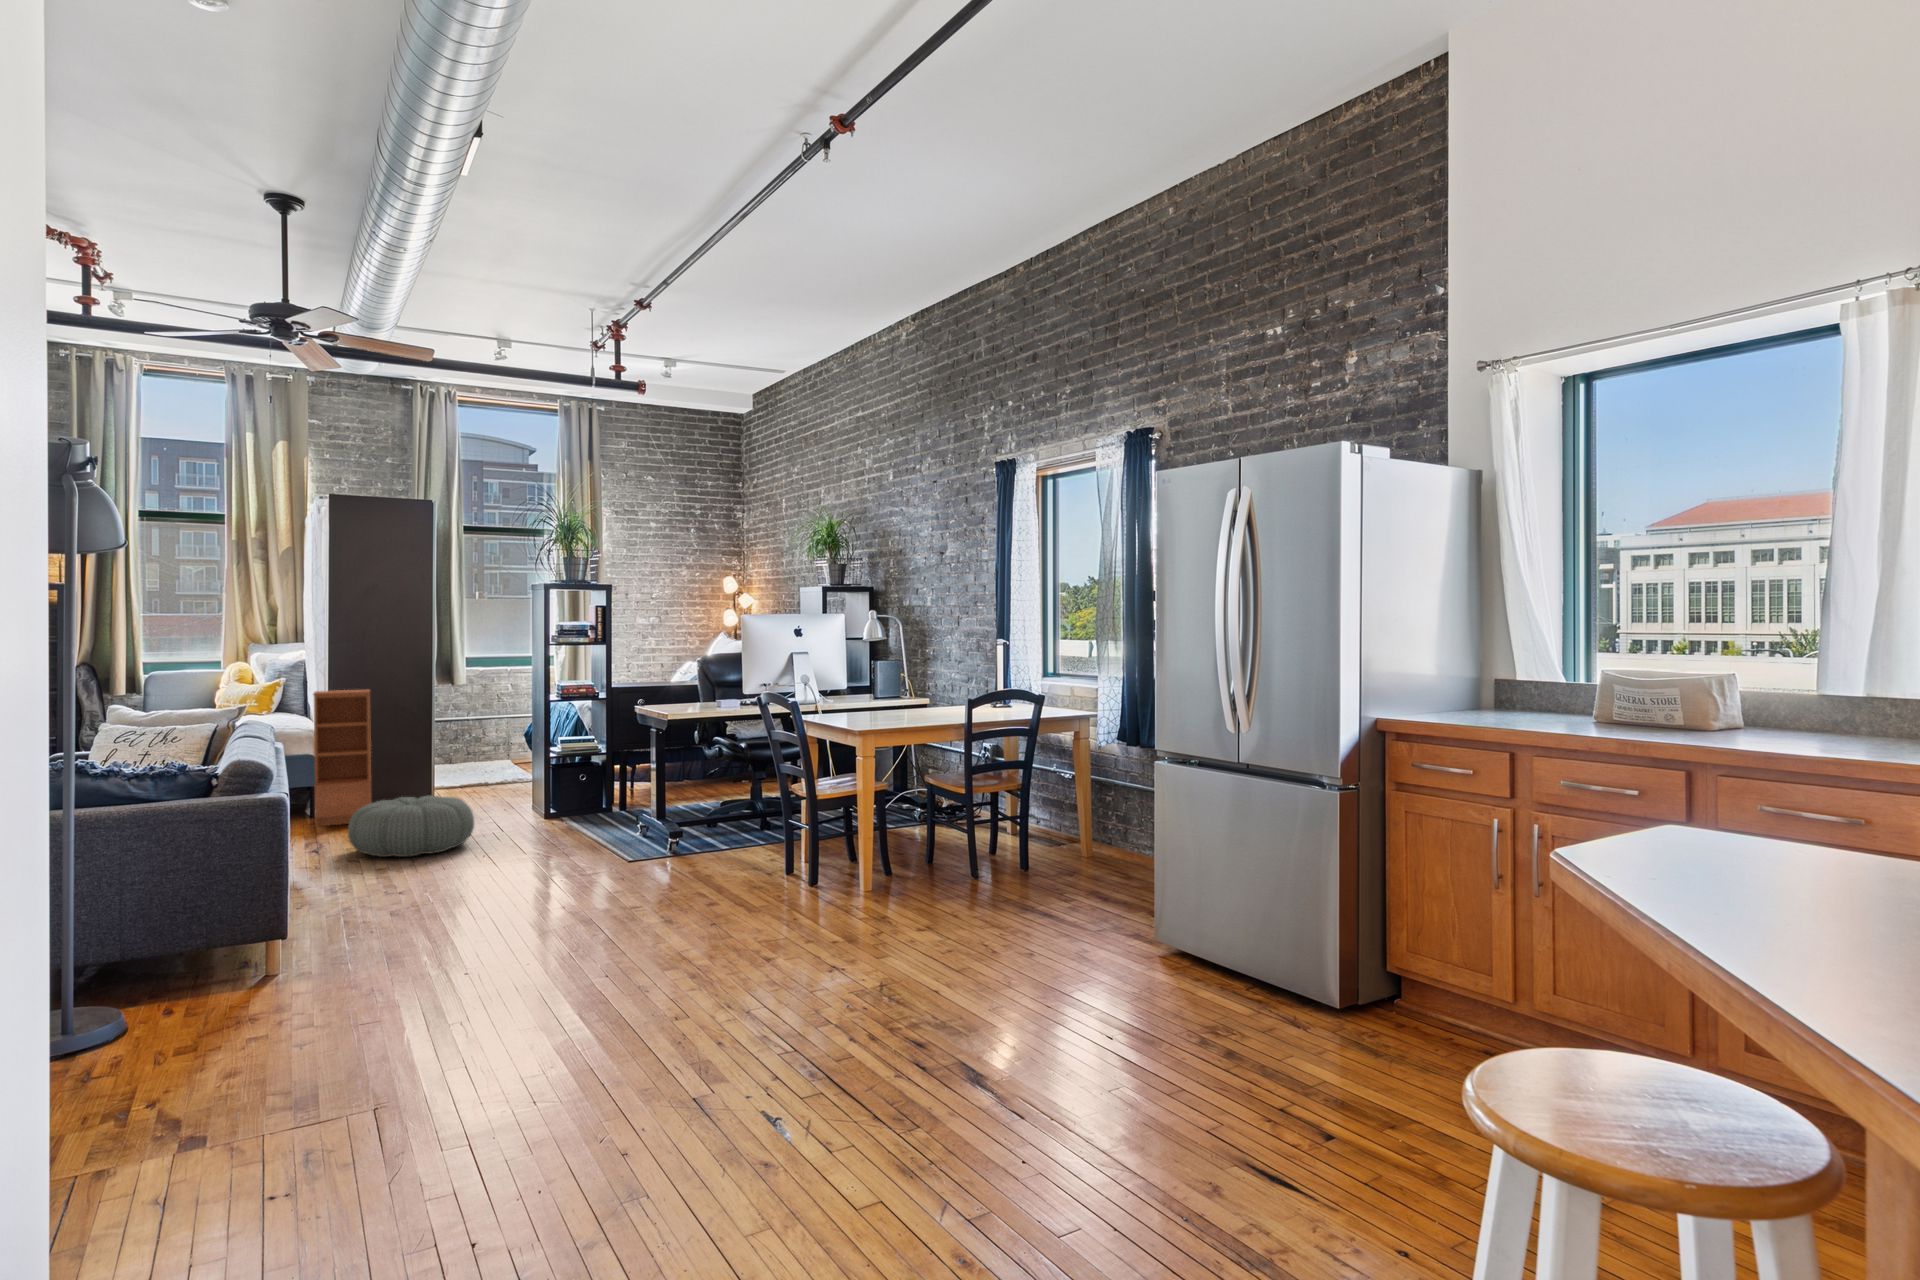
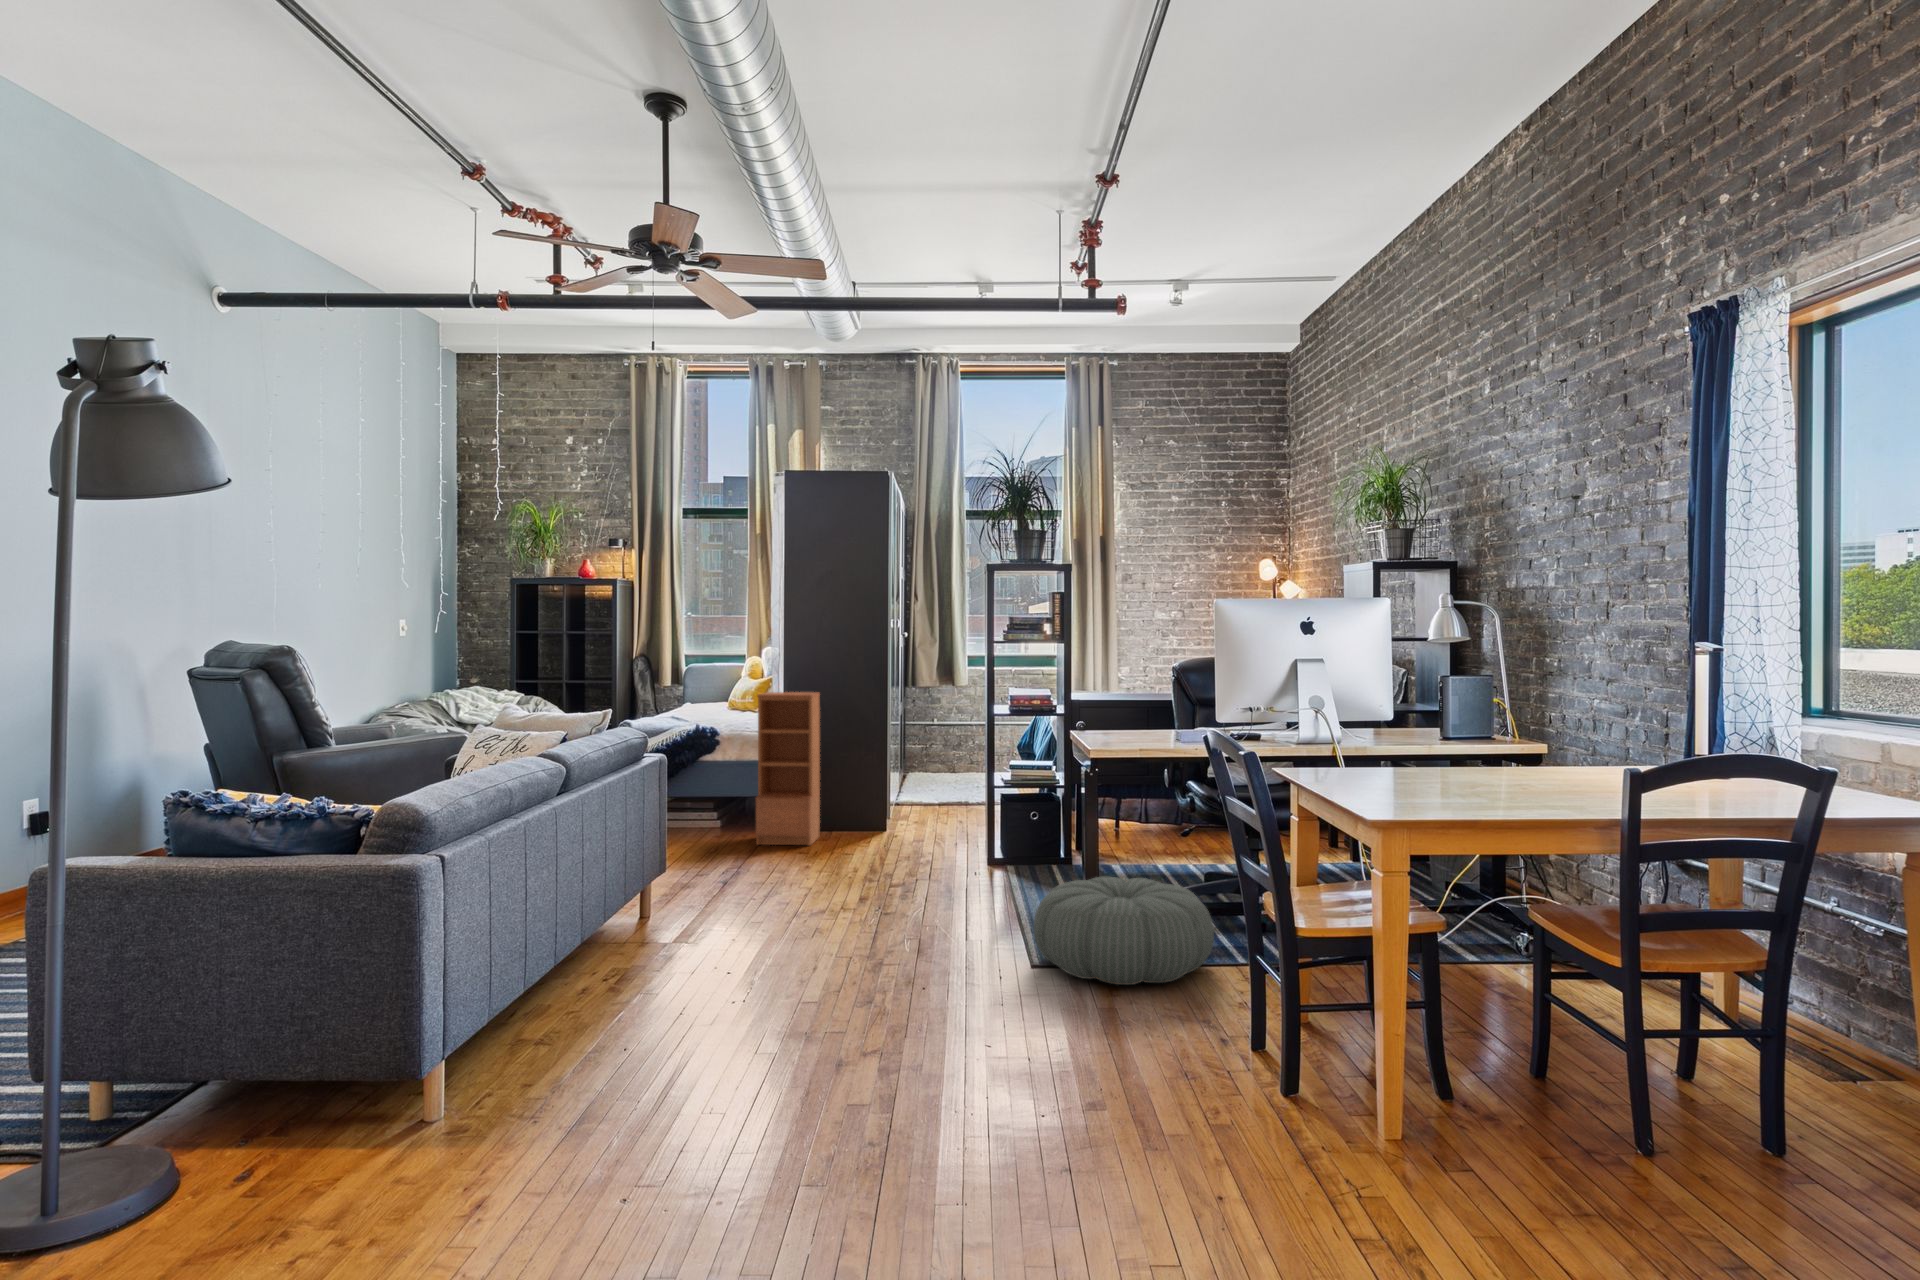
pouf: present [348,796,474,857] -> present [1034,876,1214,985]

